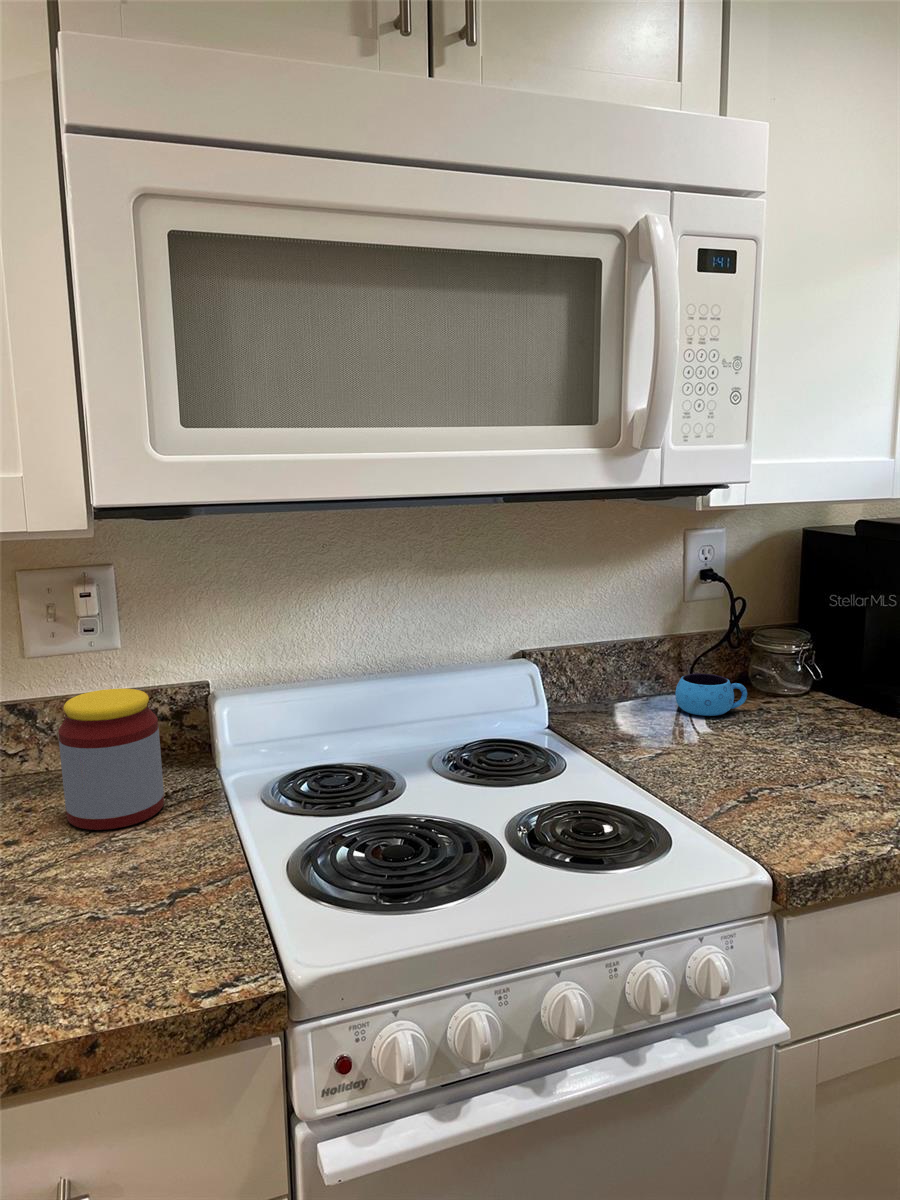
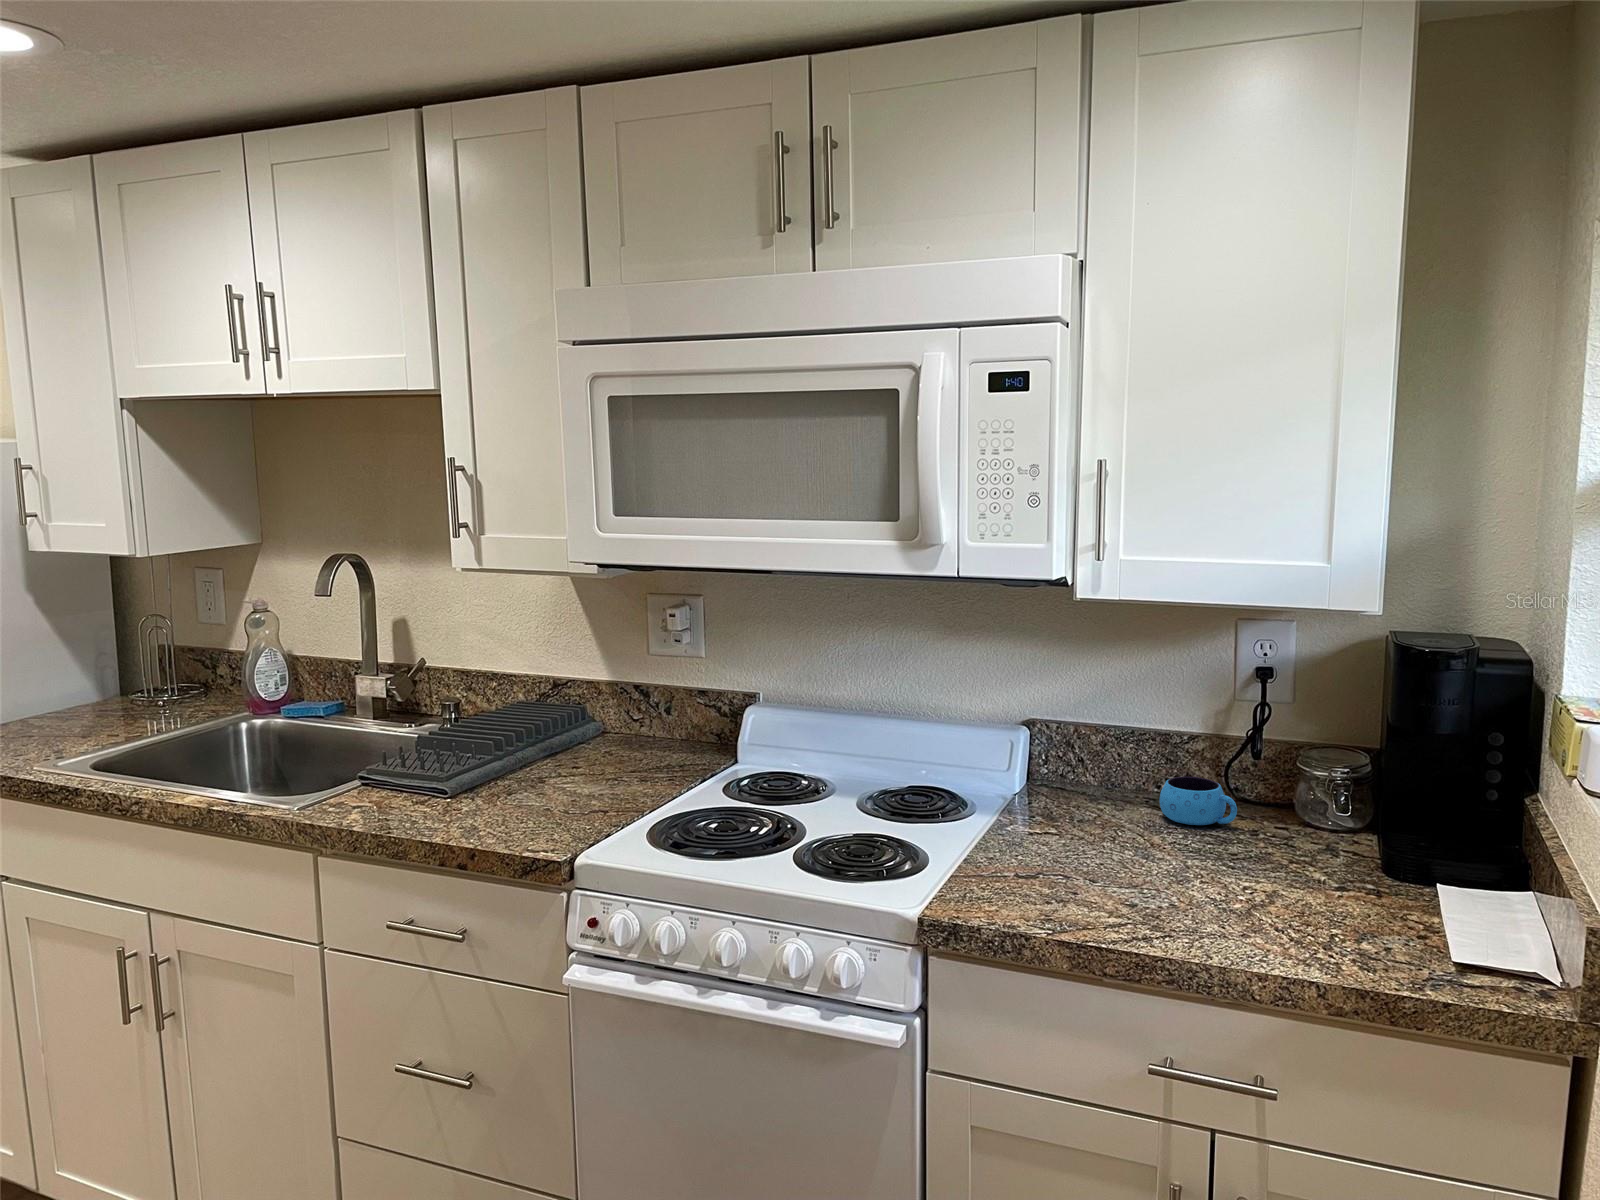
jar: present [58,688,164,830] -> none [612,681,679,776]

